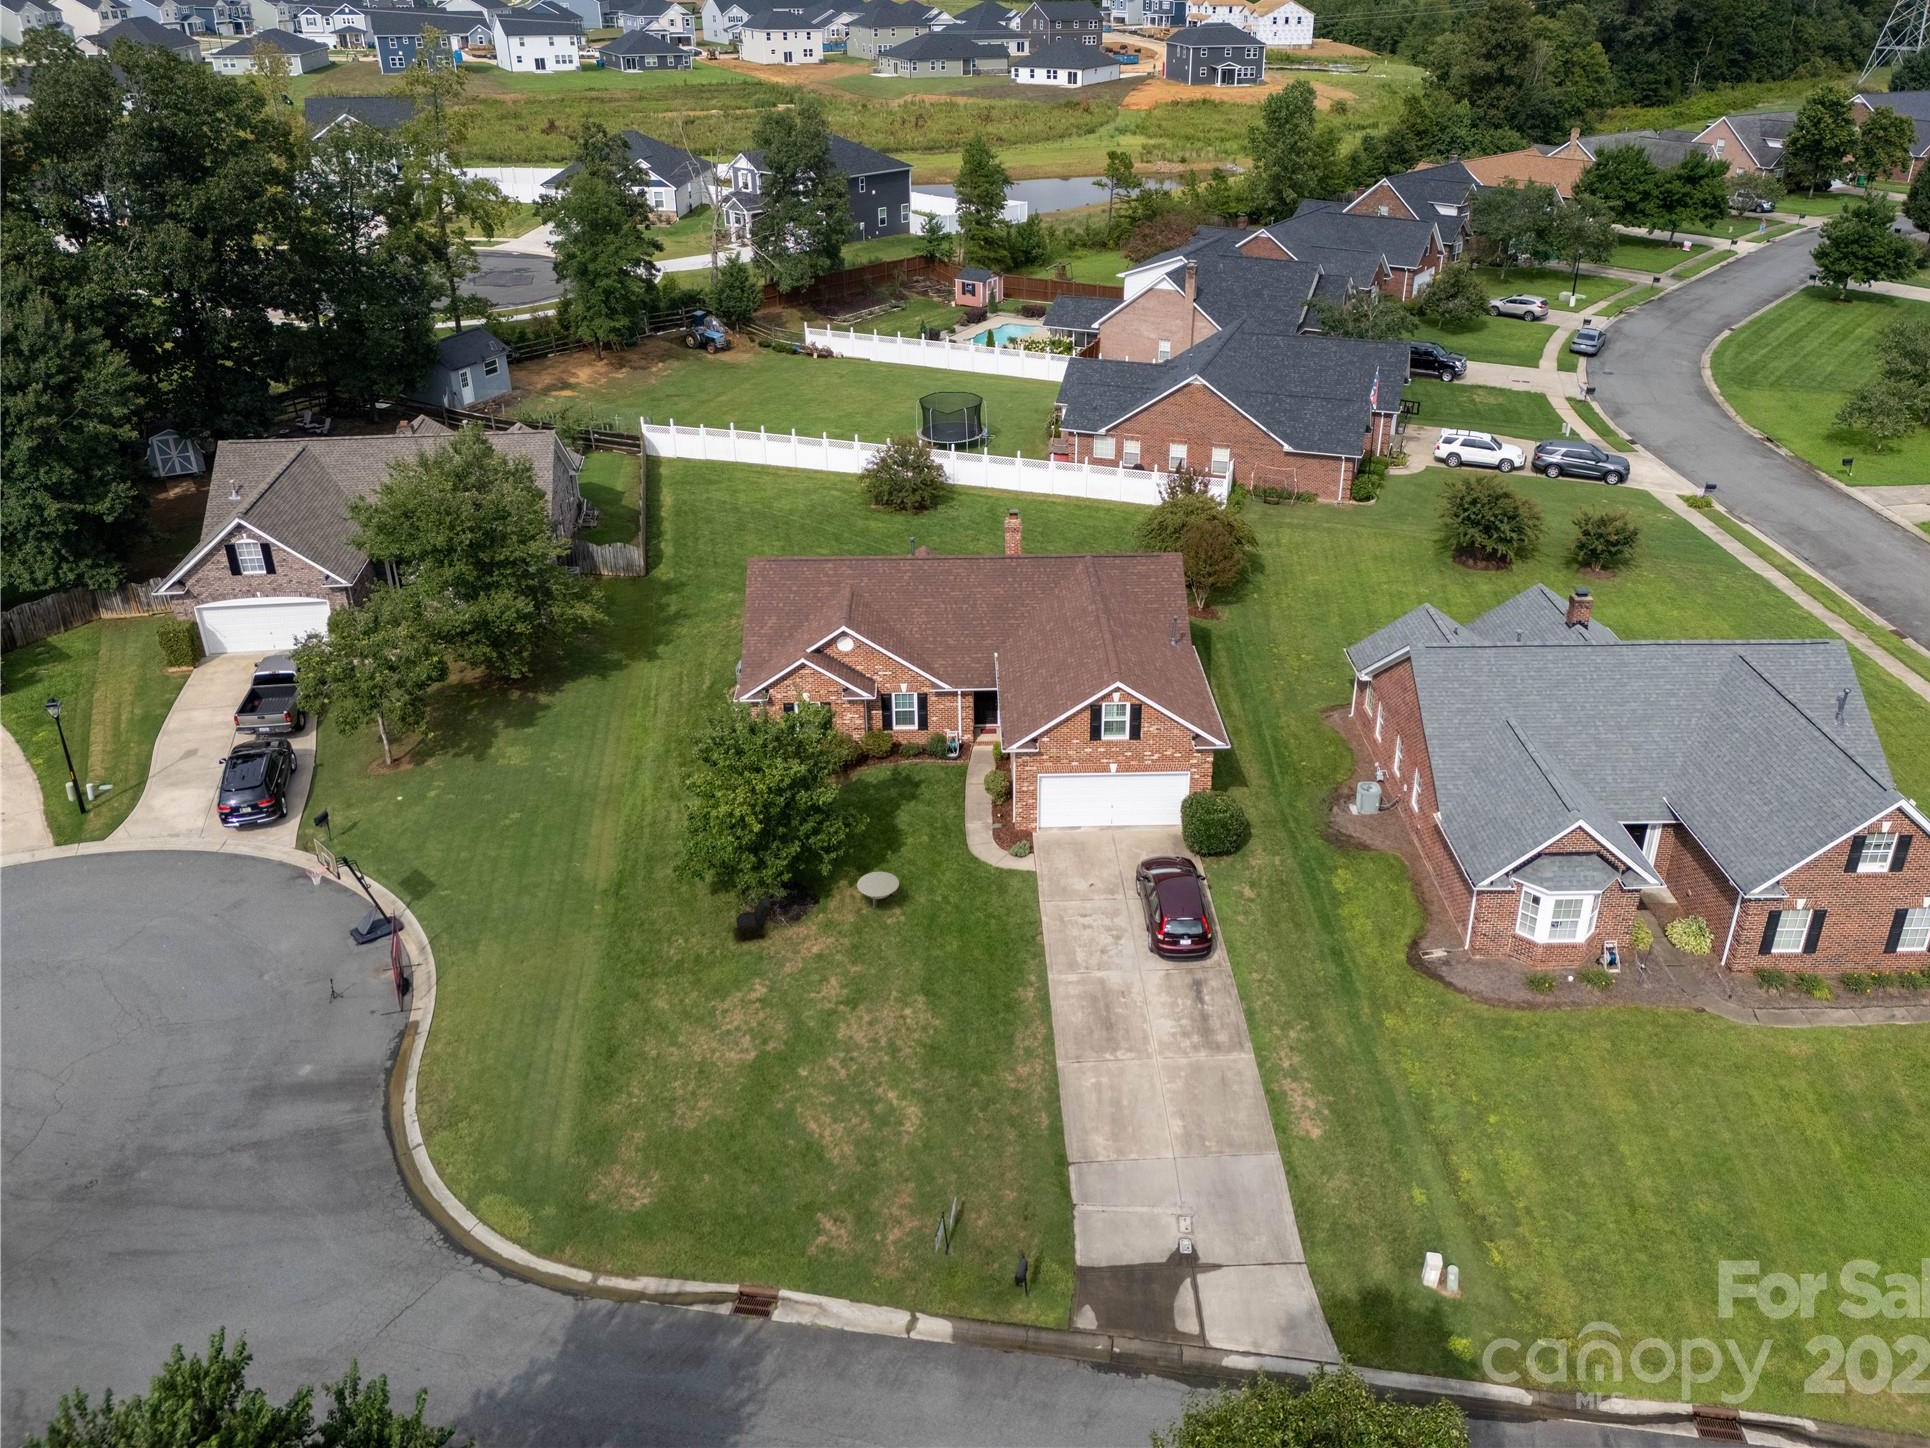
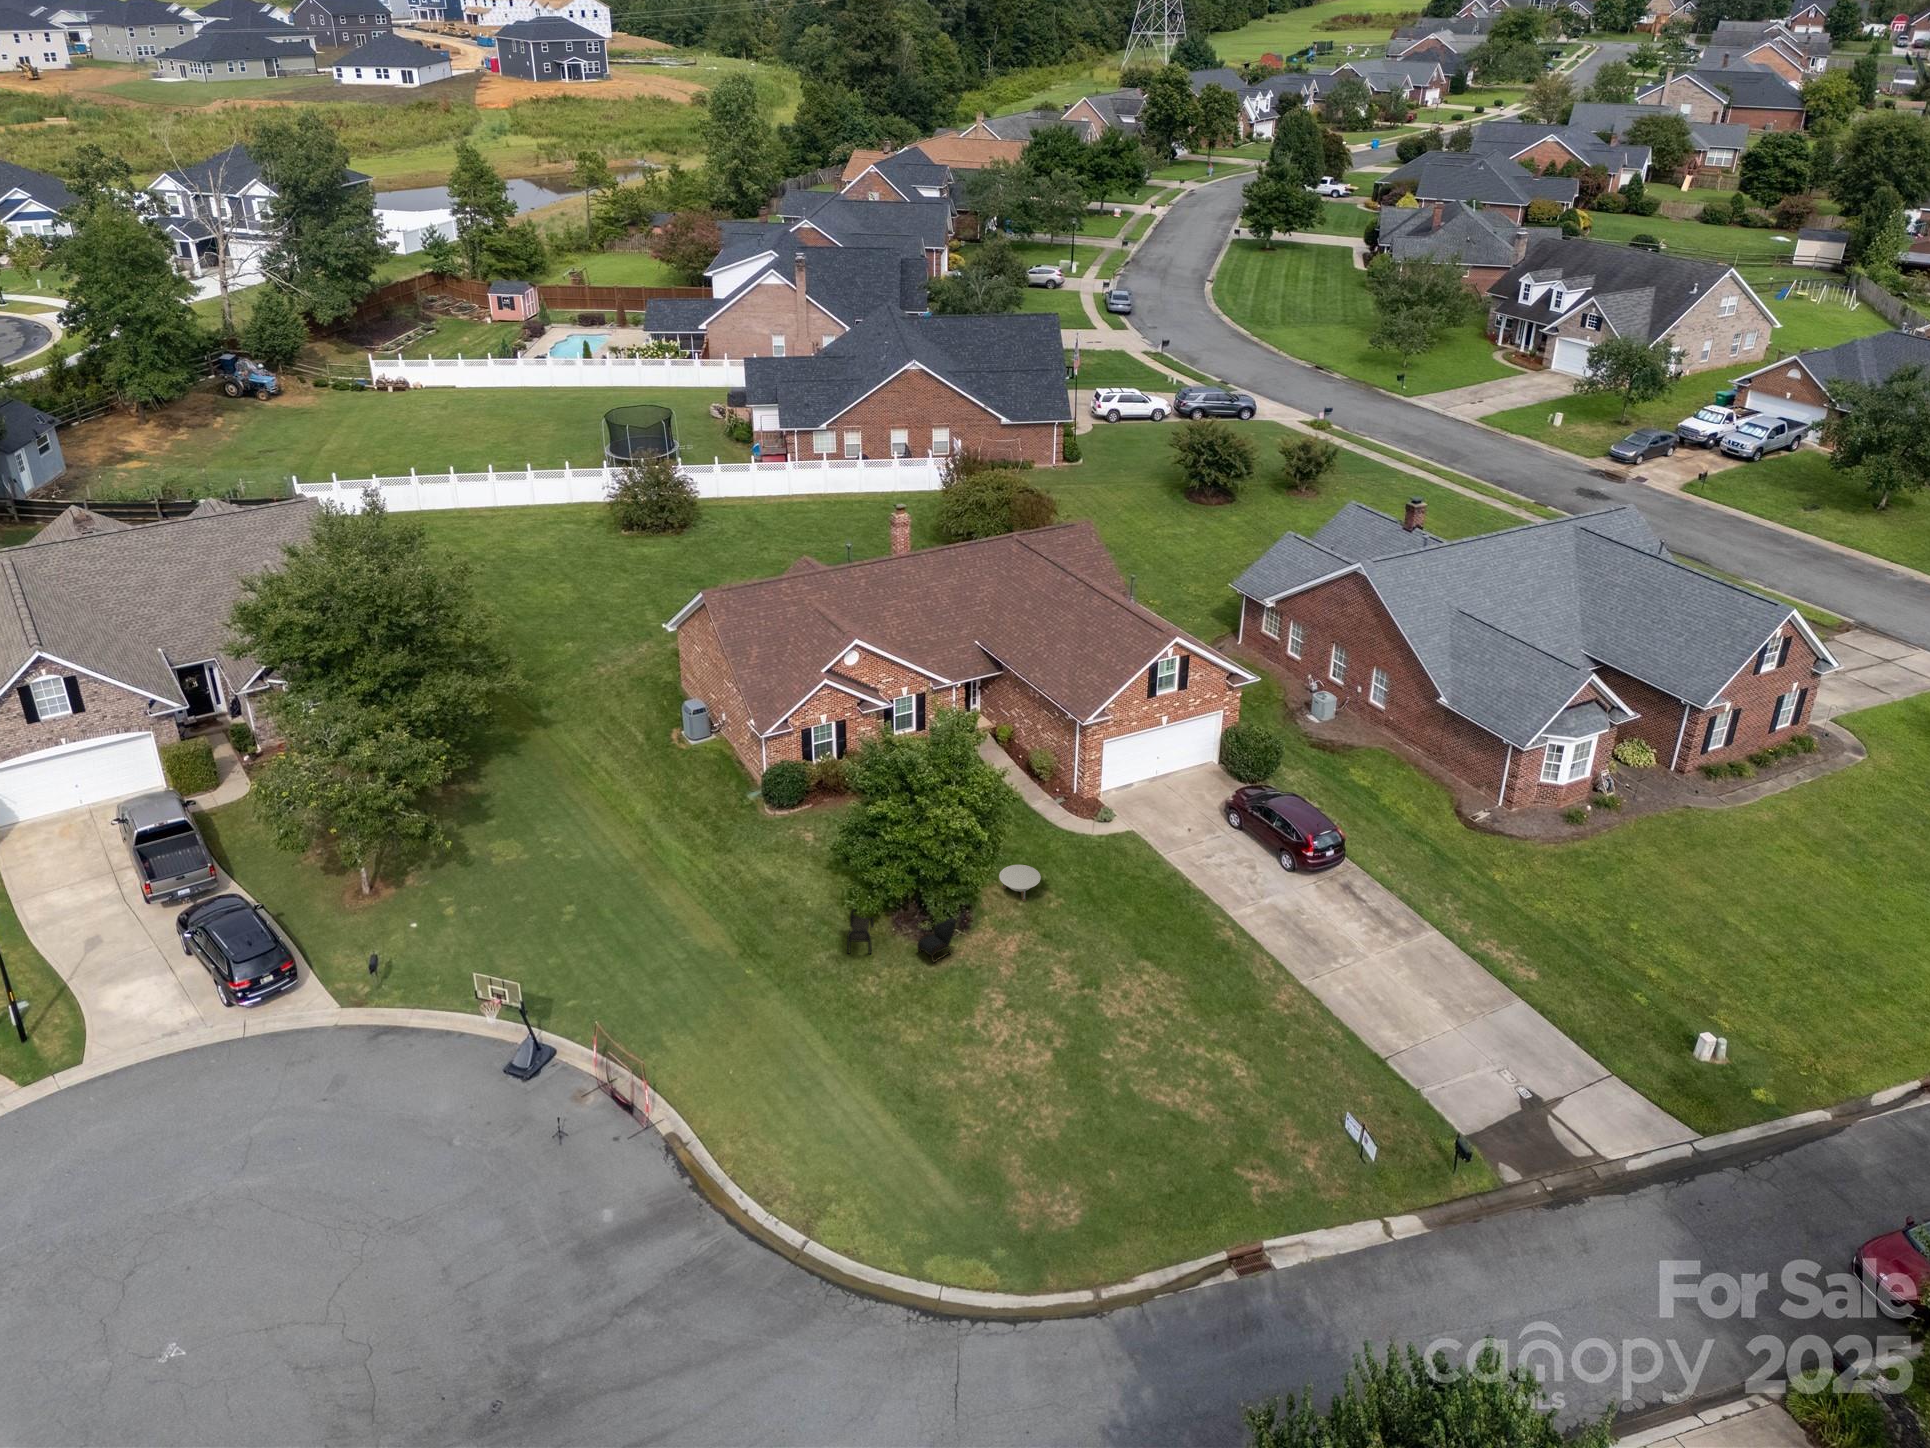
bench: none [678,872,721,918] -> present [847,909,874,954]

